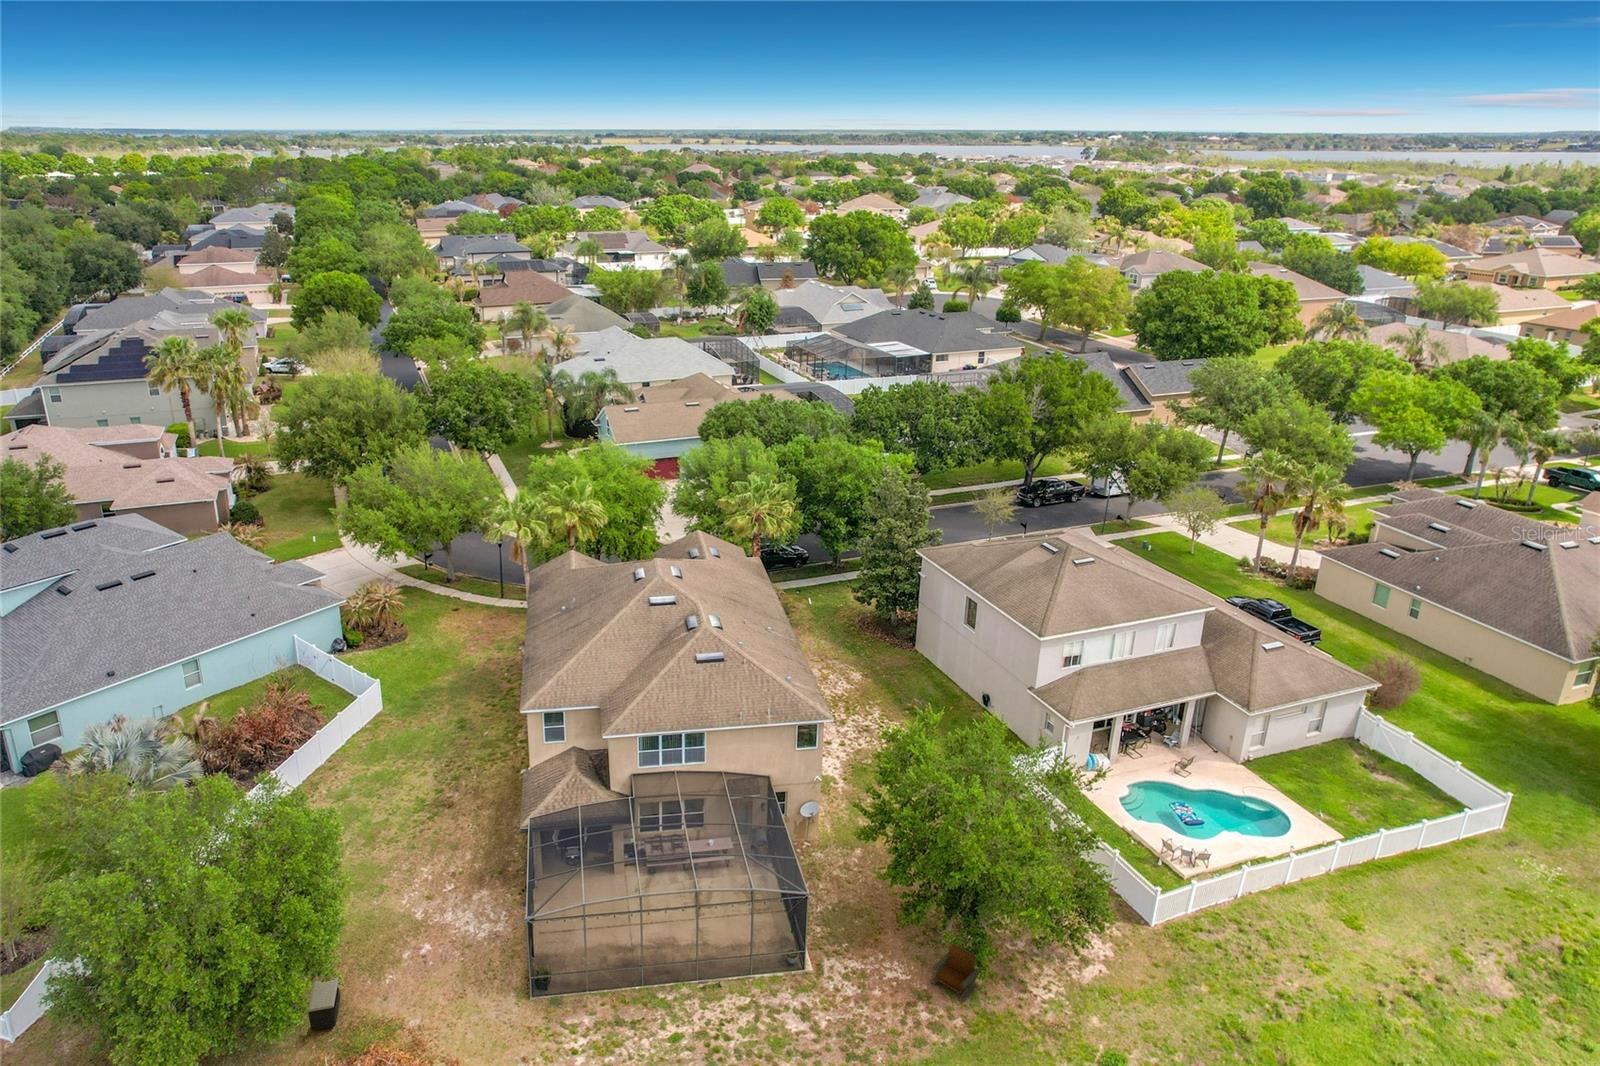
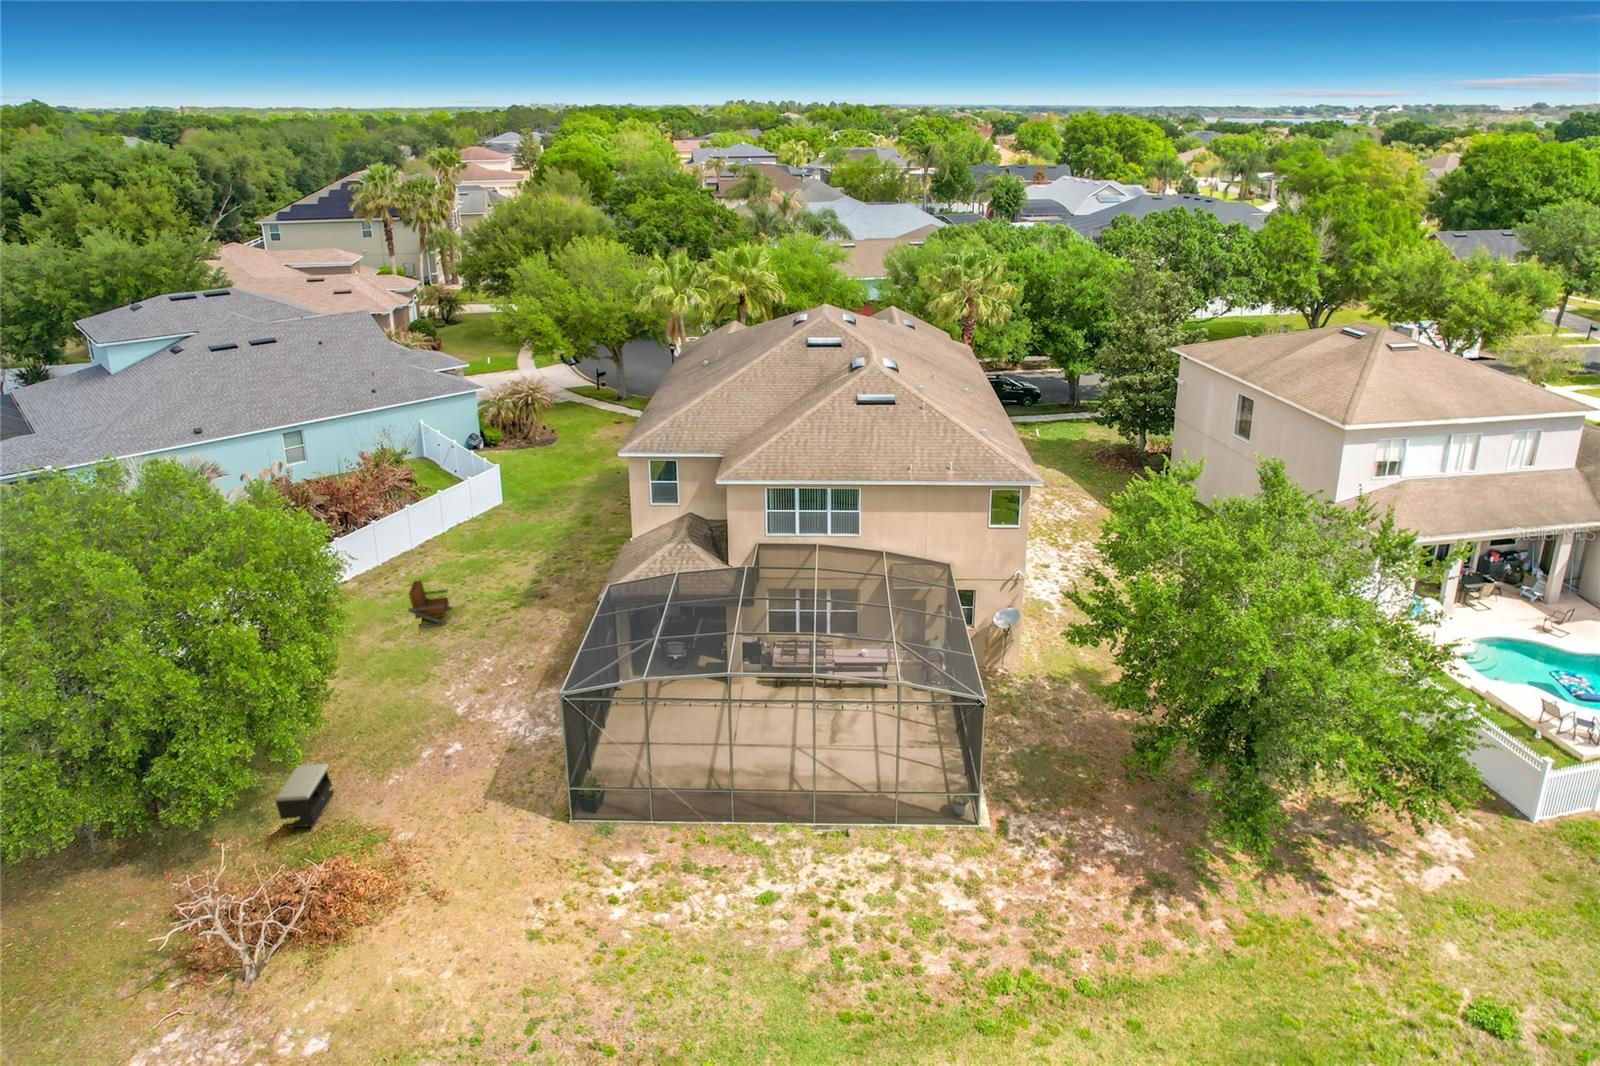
lounge chair: present [931,944,981,1002] -> present [408,580,451,628]

